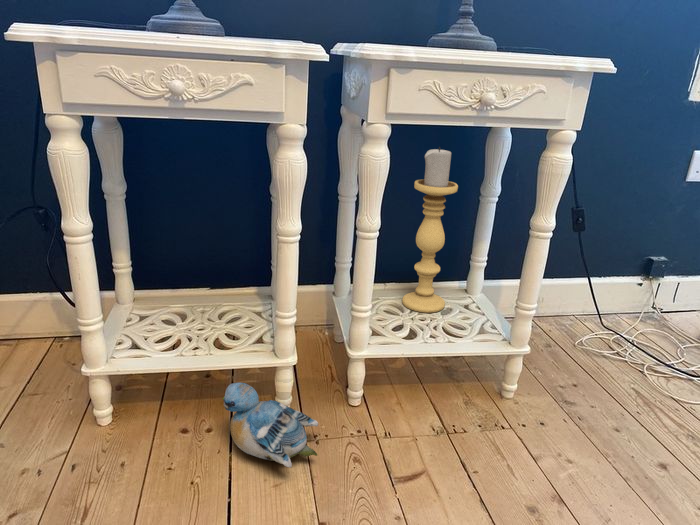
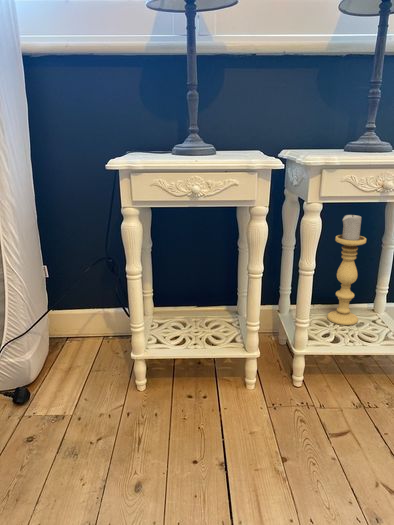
plush toy: present [222,382,318,468] -> none [215,366,277,422]

